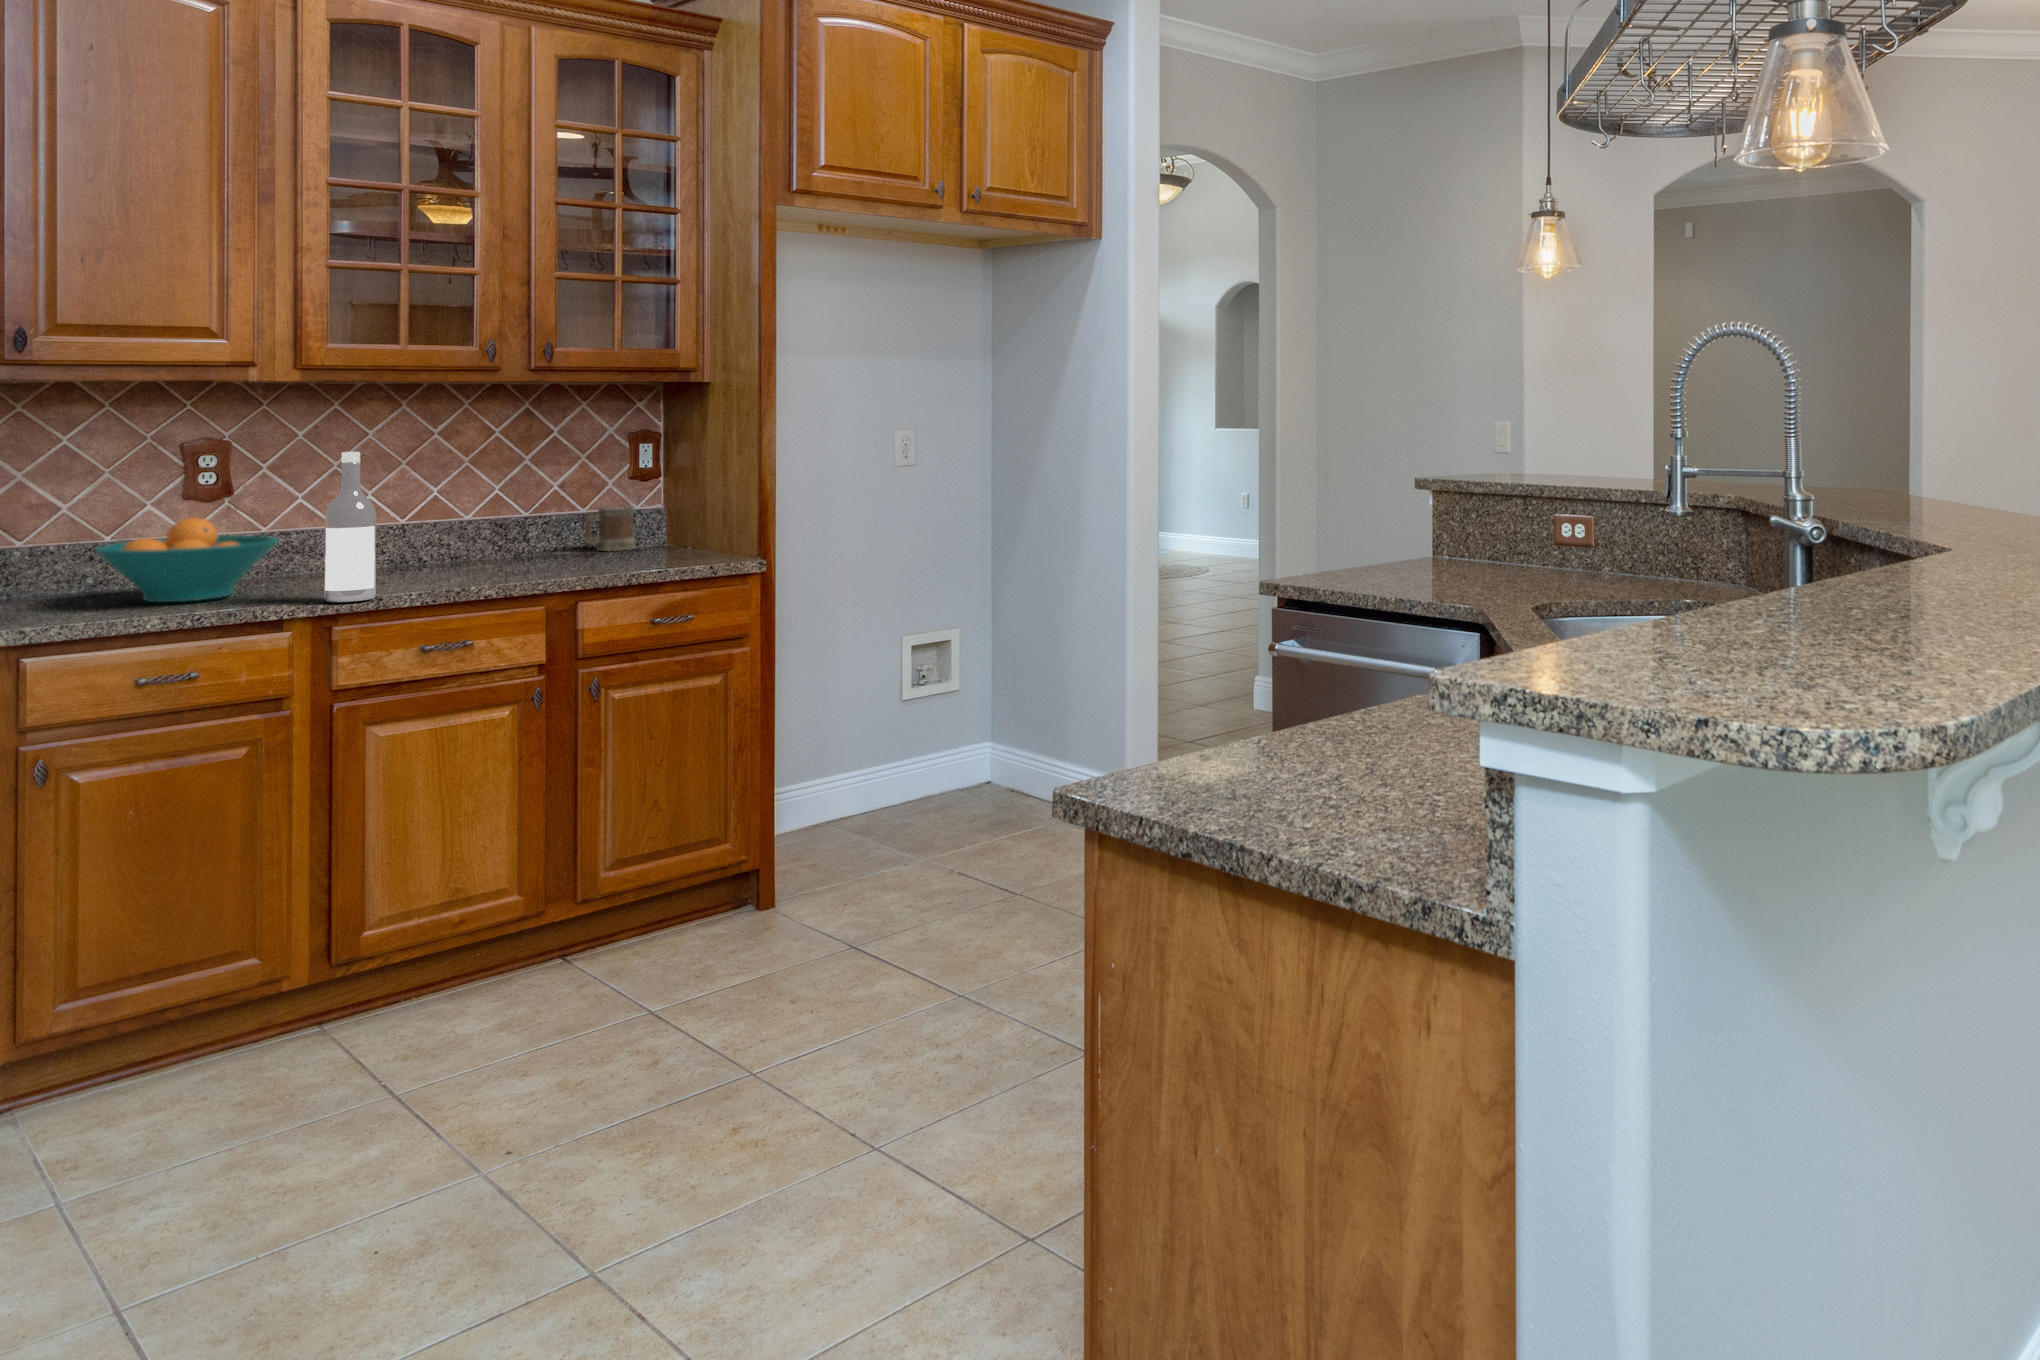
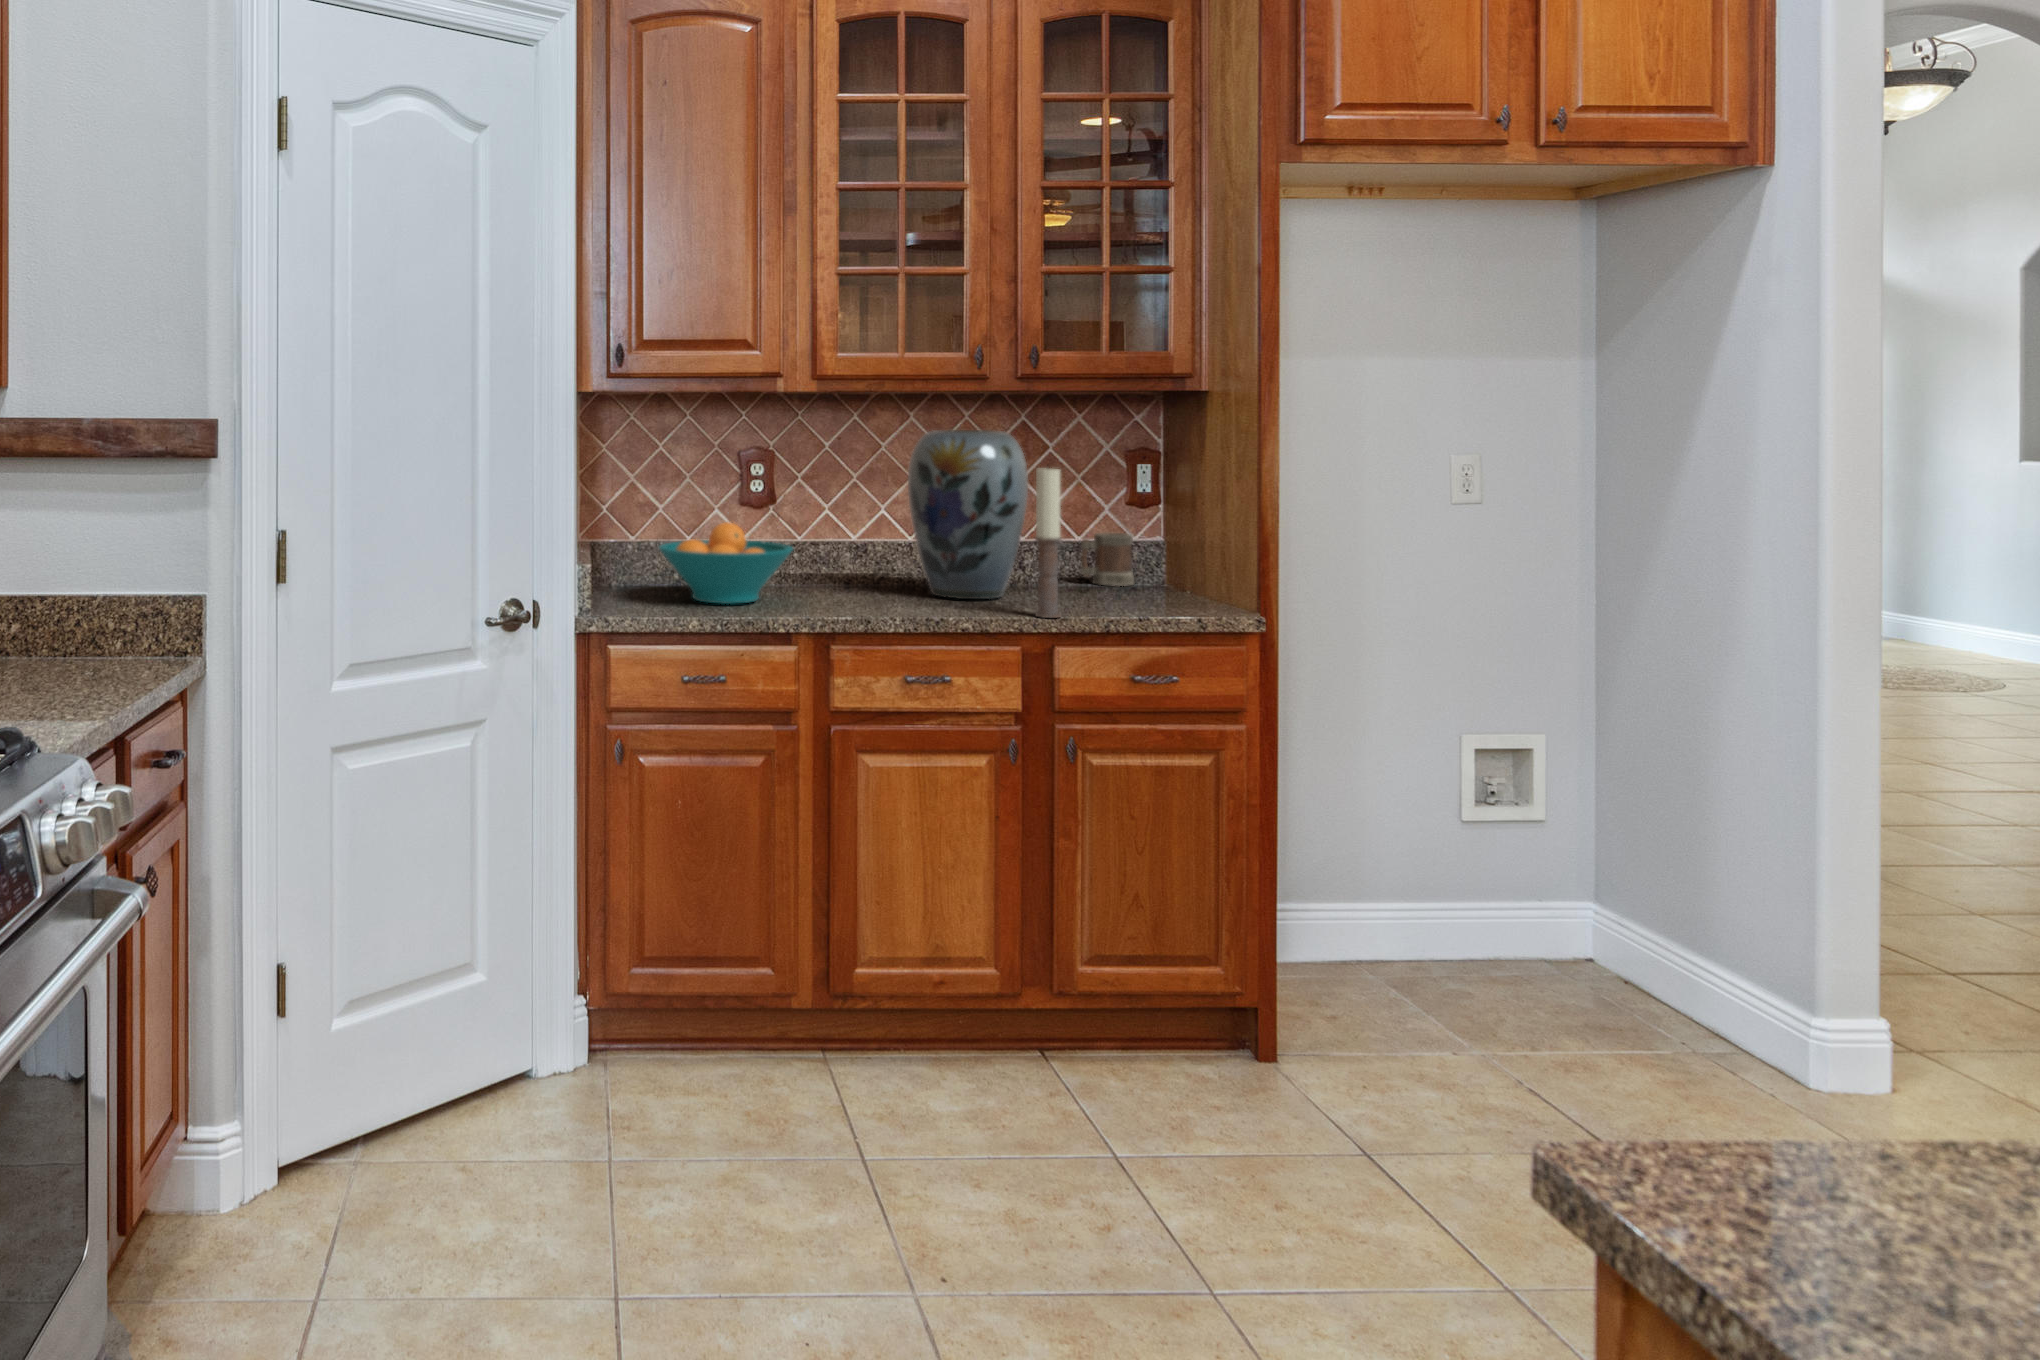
vase: none [411,419,540,573] -> present [908,430,1028,599]
candle: none [554,445,580,579] -> present [1035,468,1061,618]
wine bottle: present [324,452,376,603] -> none [823,465,866,621]

